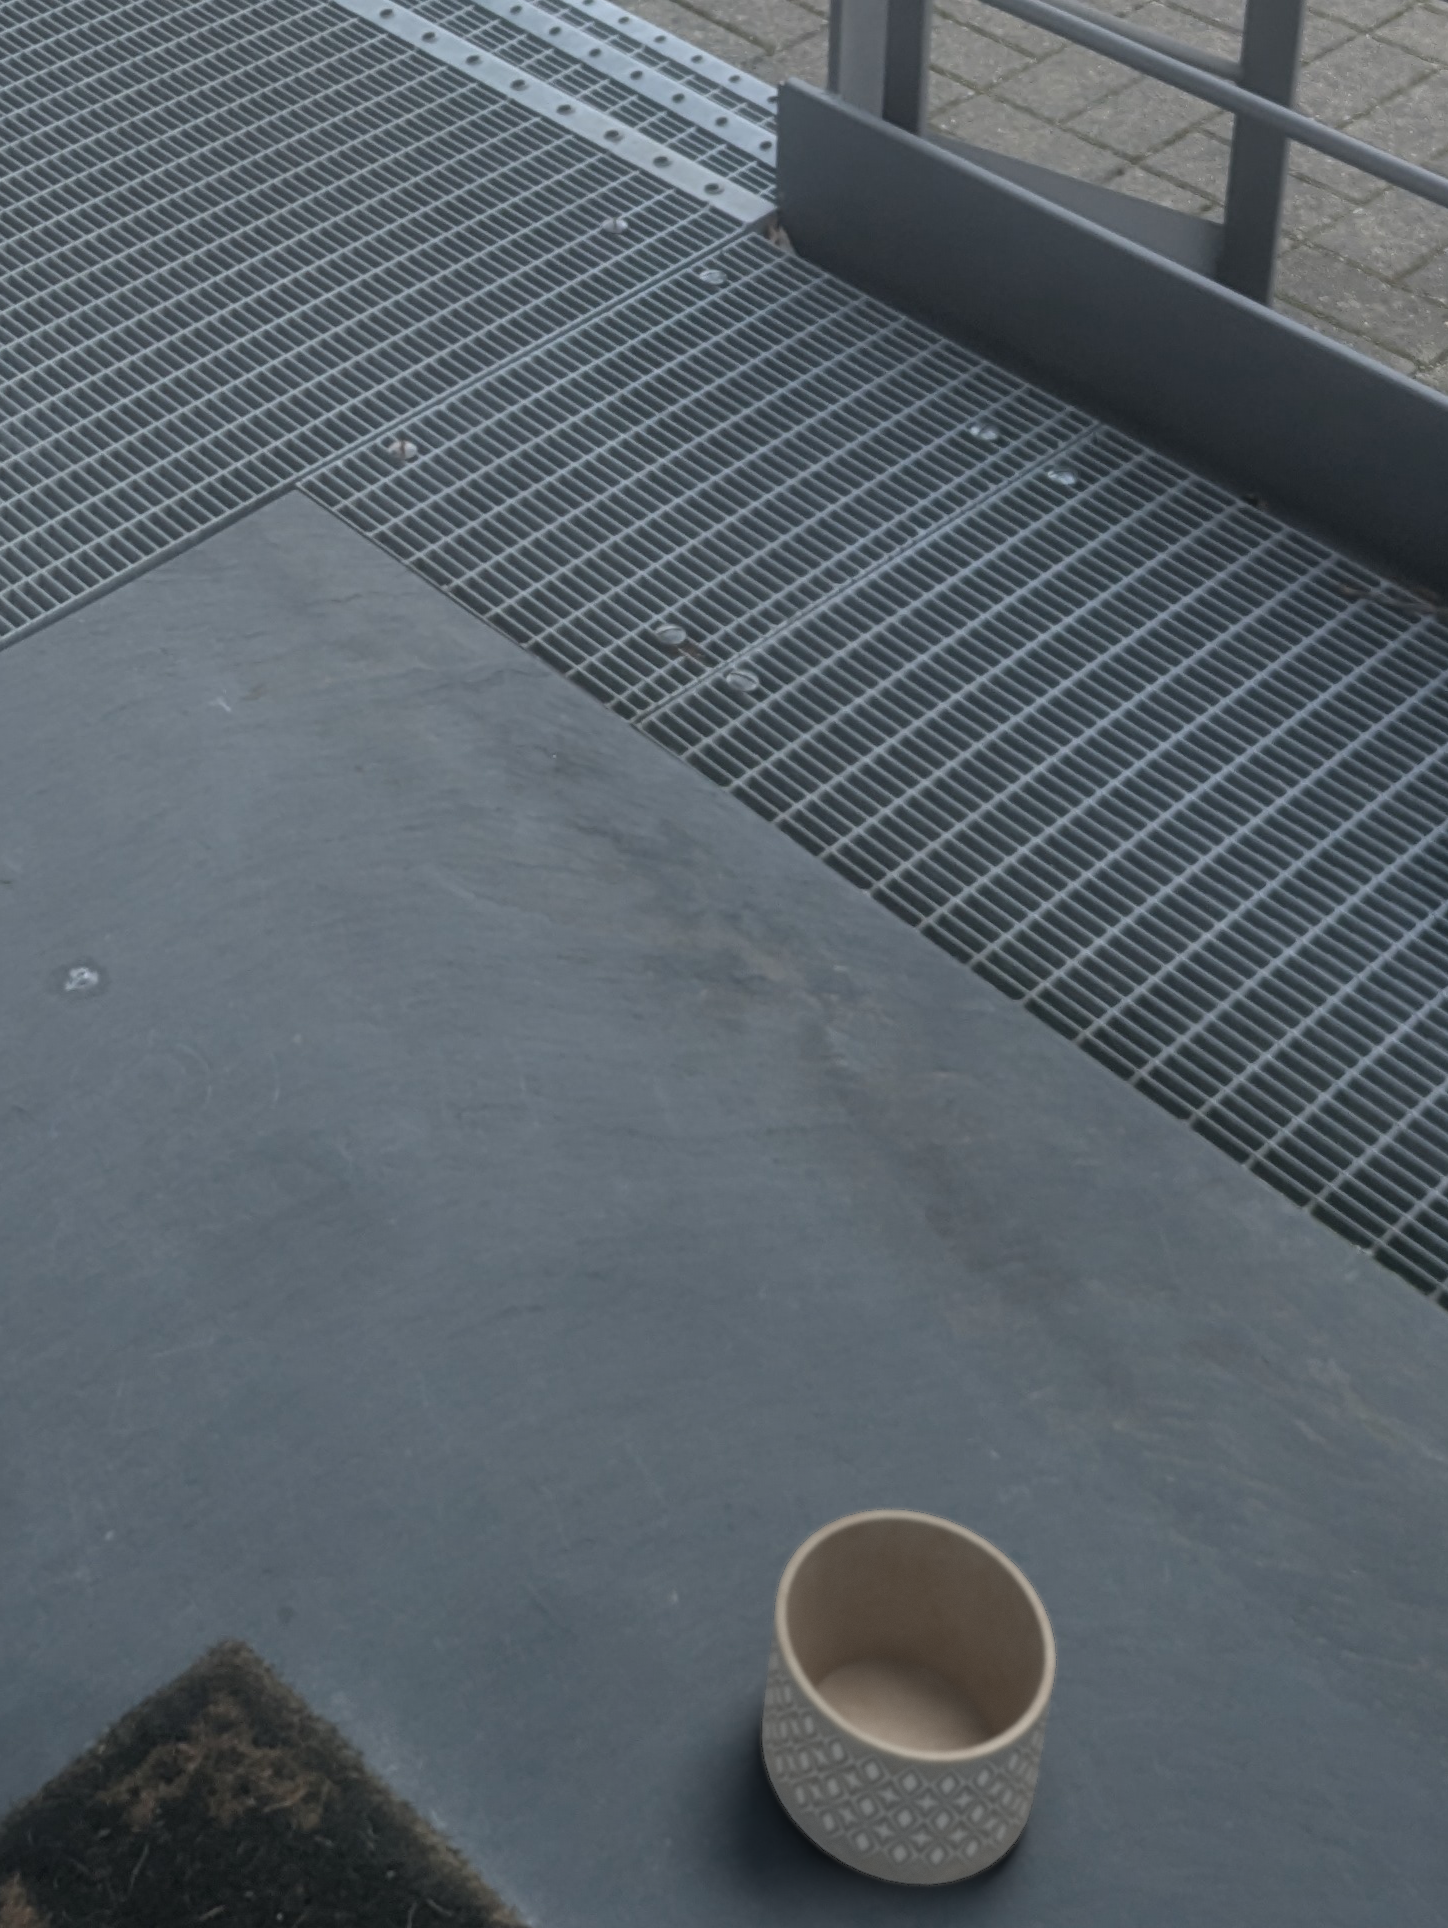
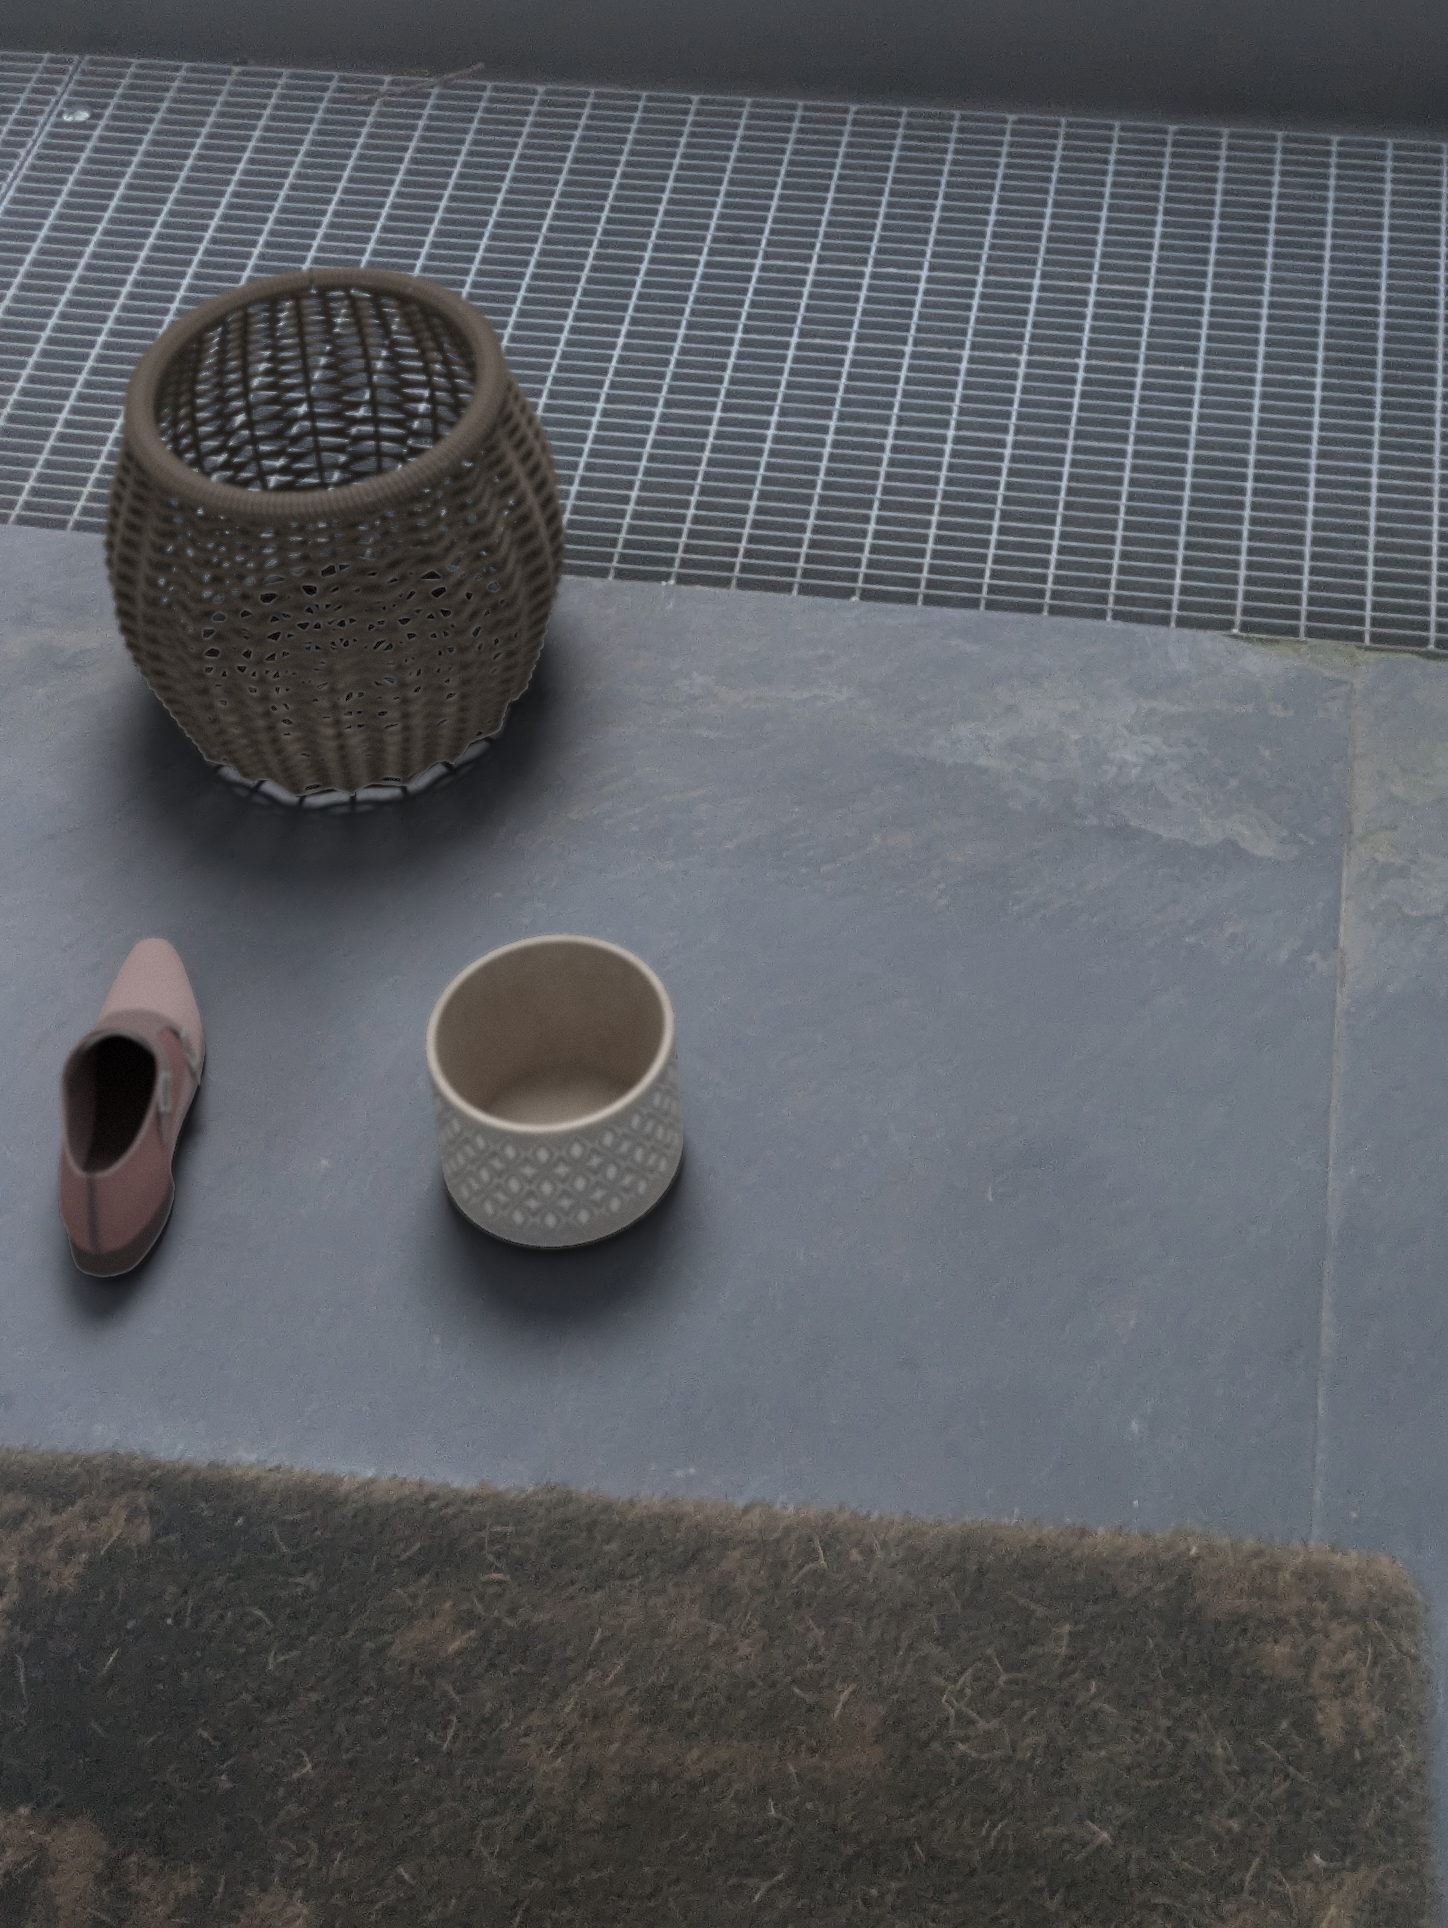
woven basket: none [768,710,1271,1300] -> present [103,266,566,797]
shoe: none [406,1281,665,1584] -> present [58,937,206,1278]

